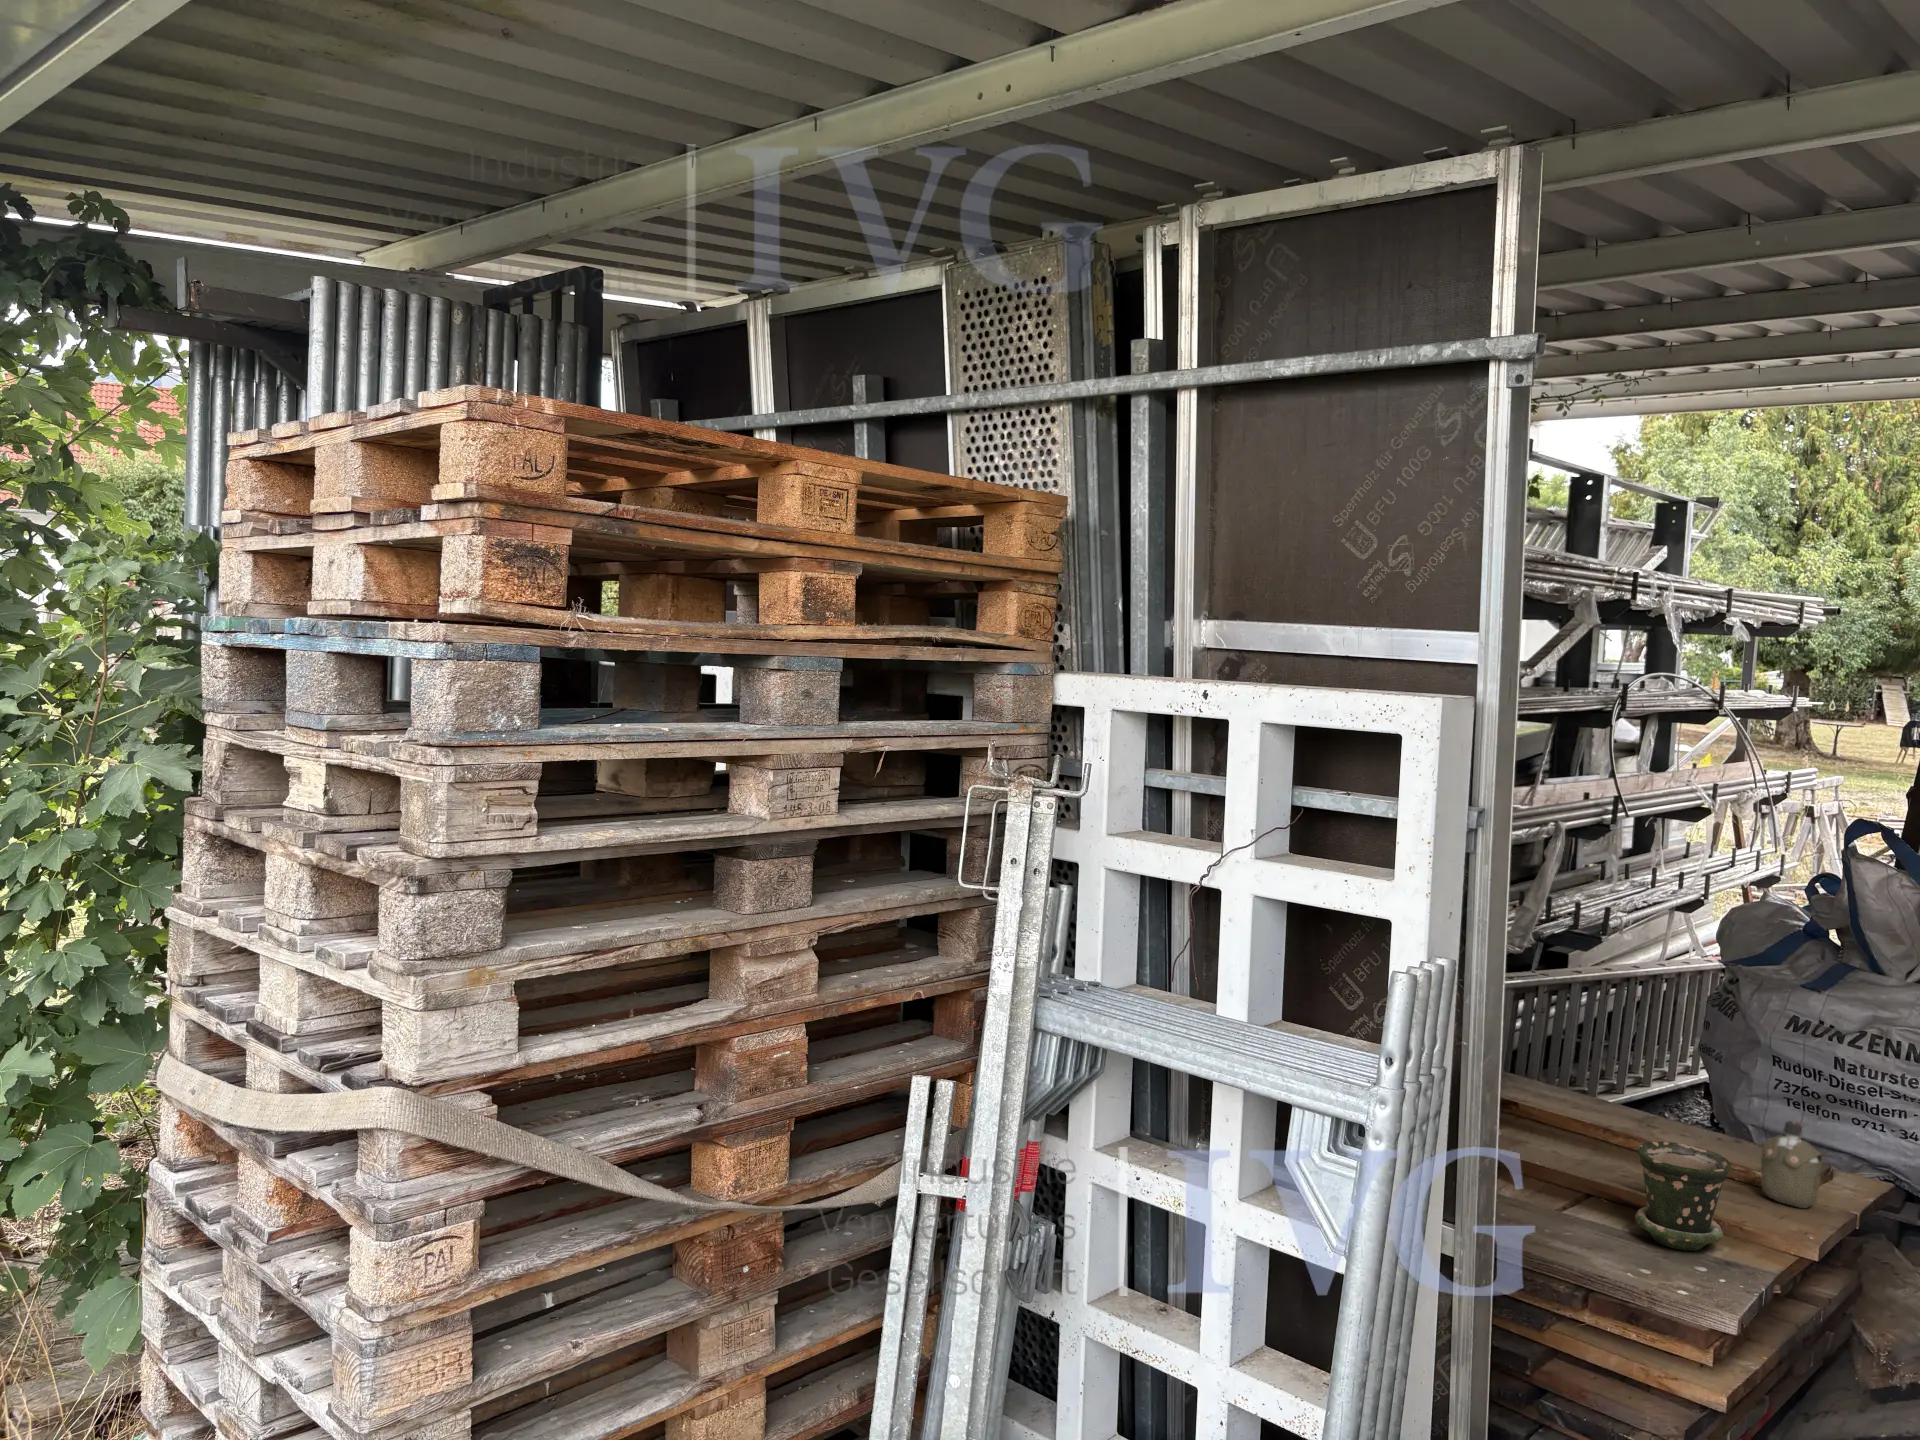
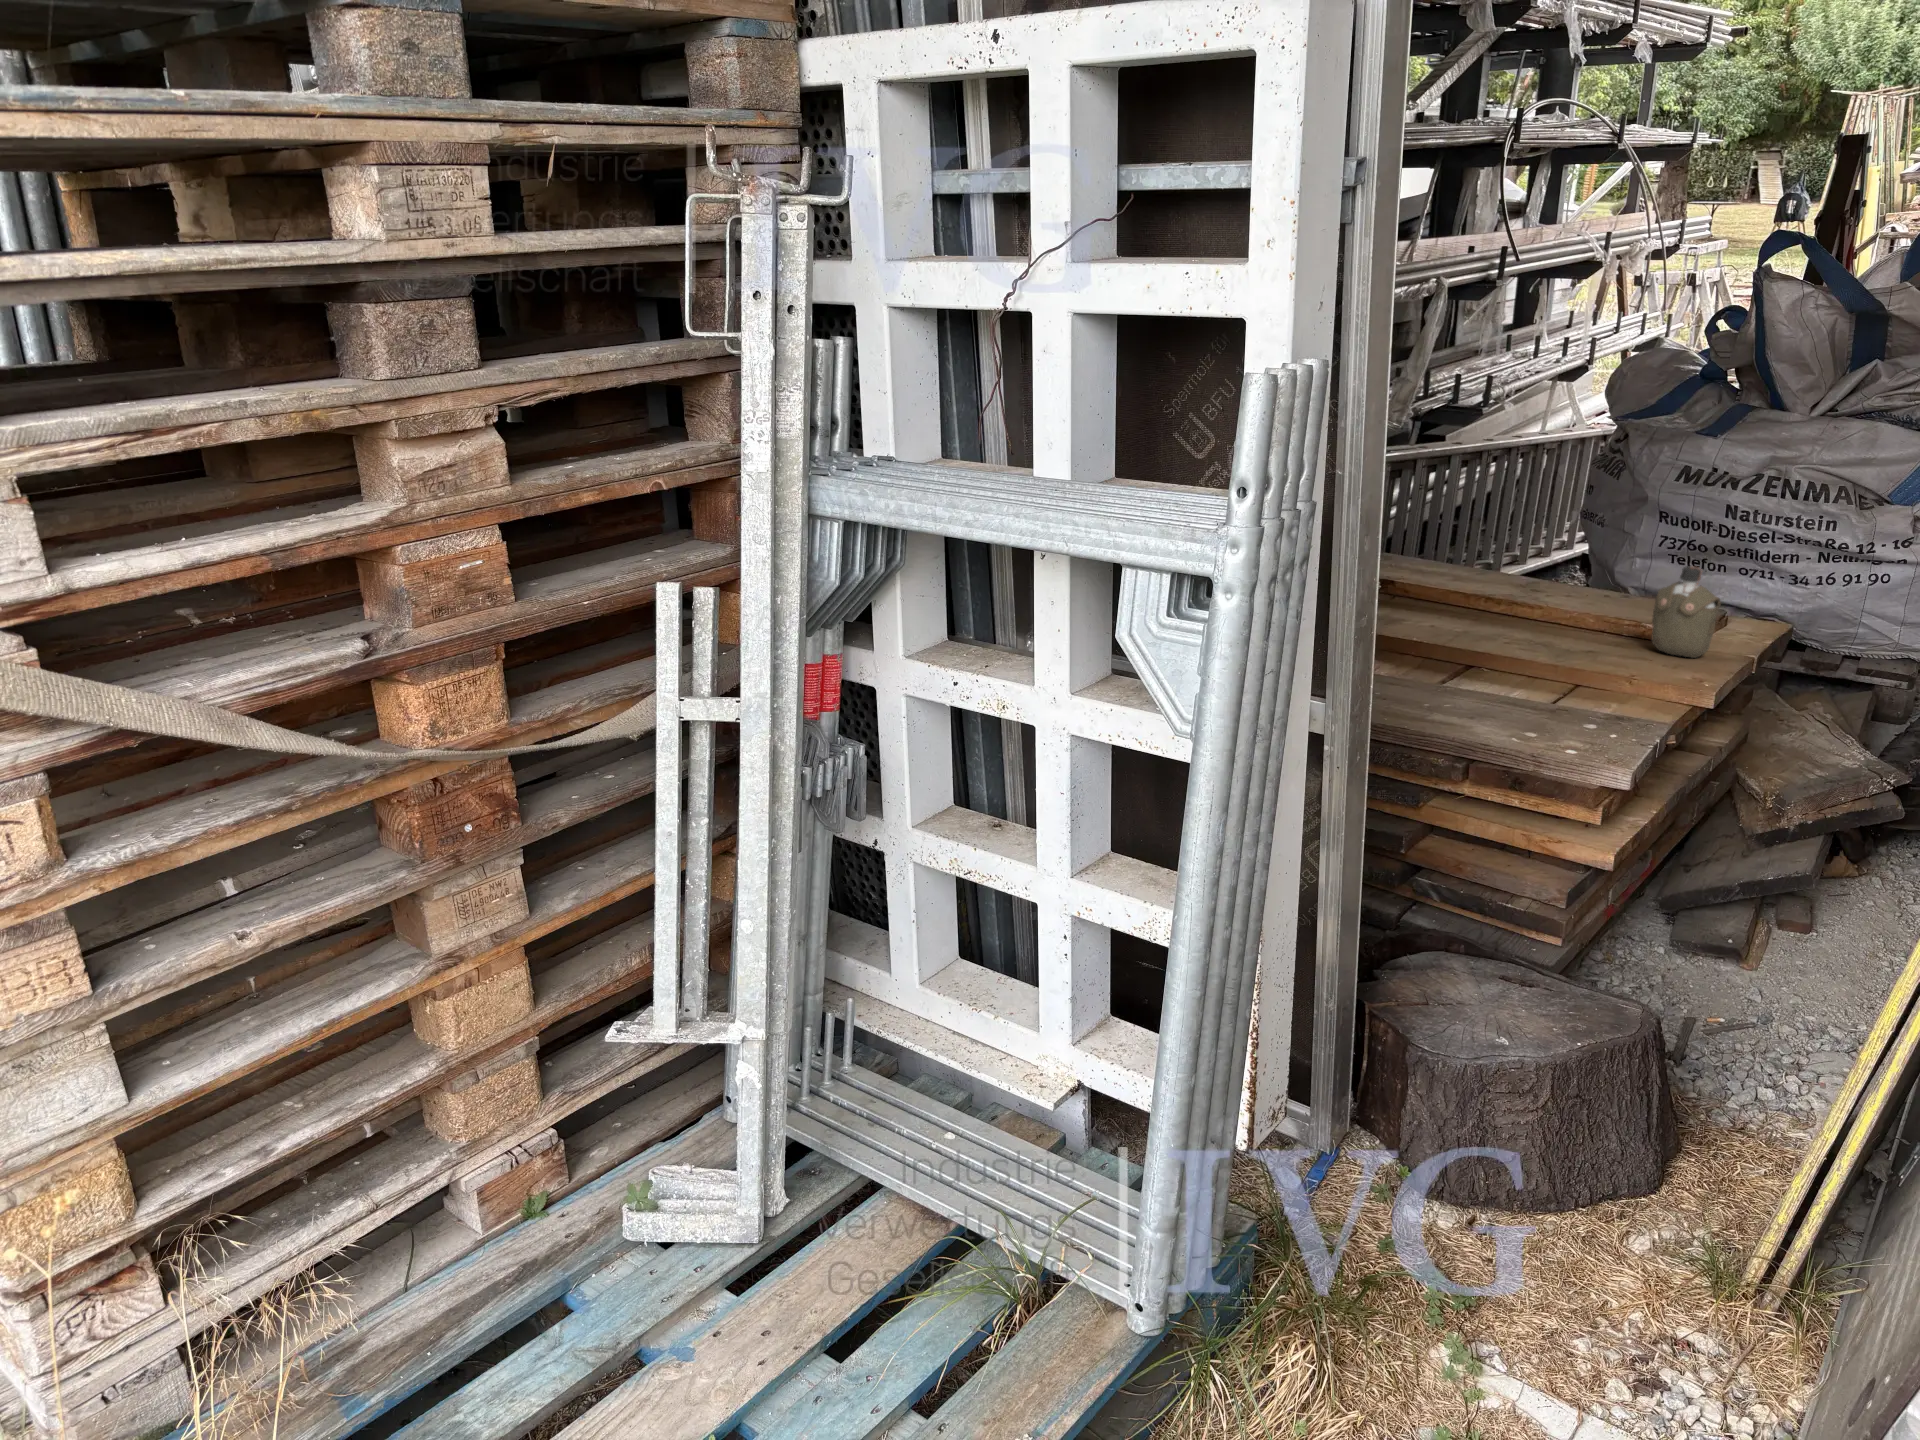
flower pot: present [1635,1141,1731,1251] -> none [1519,599,1627,711]

